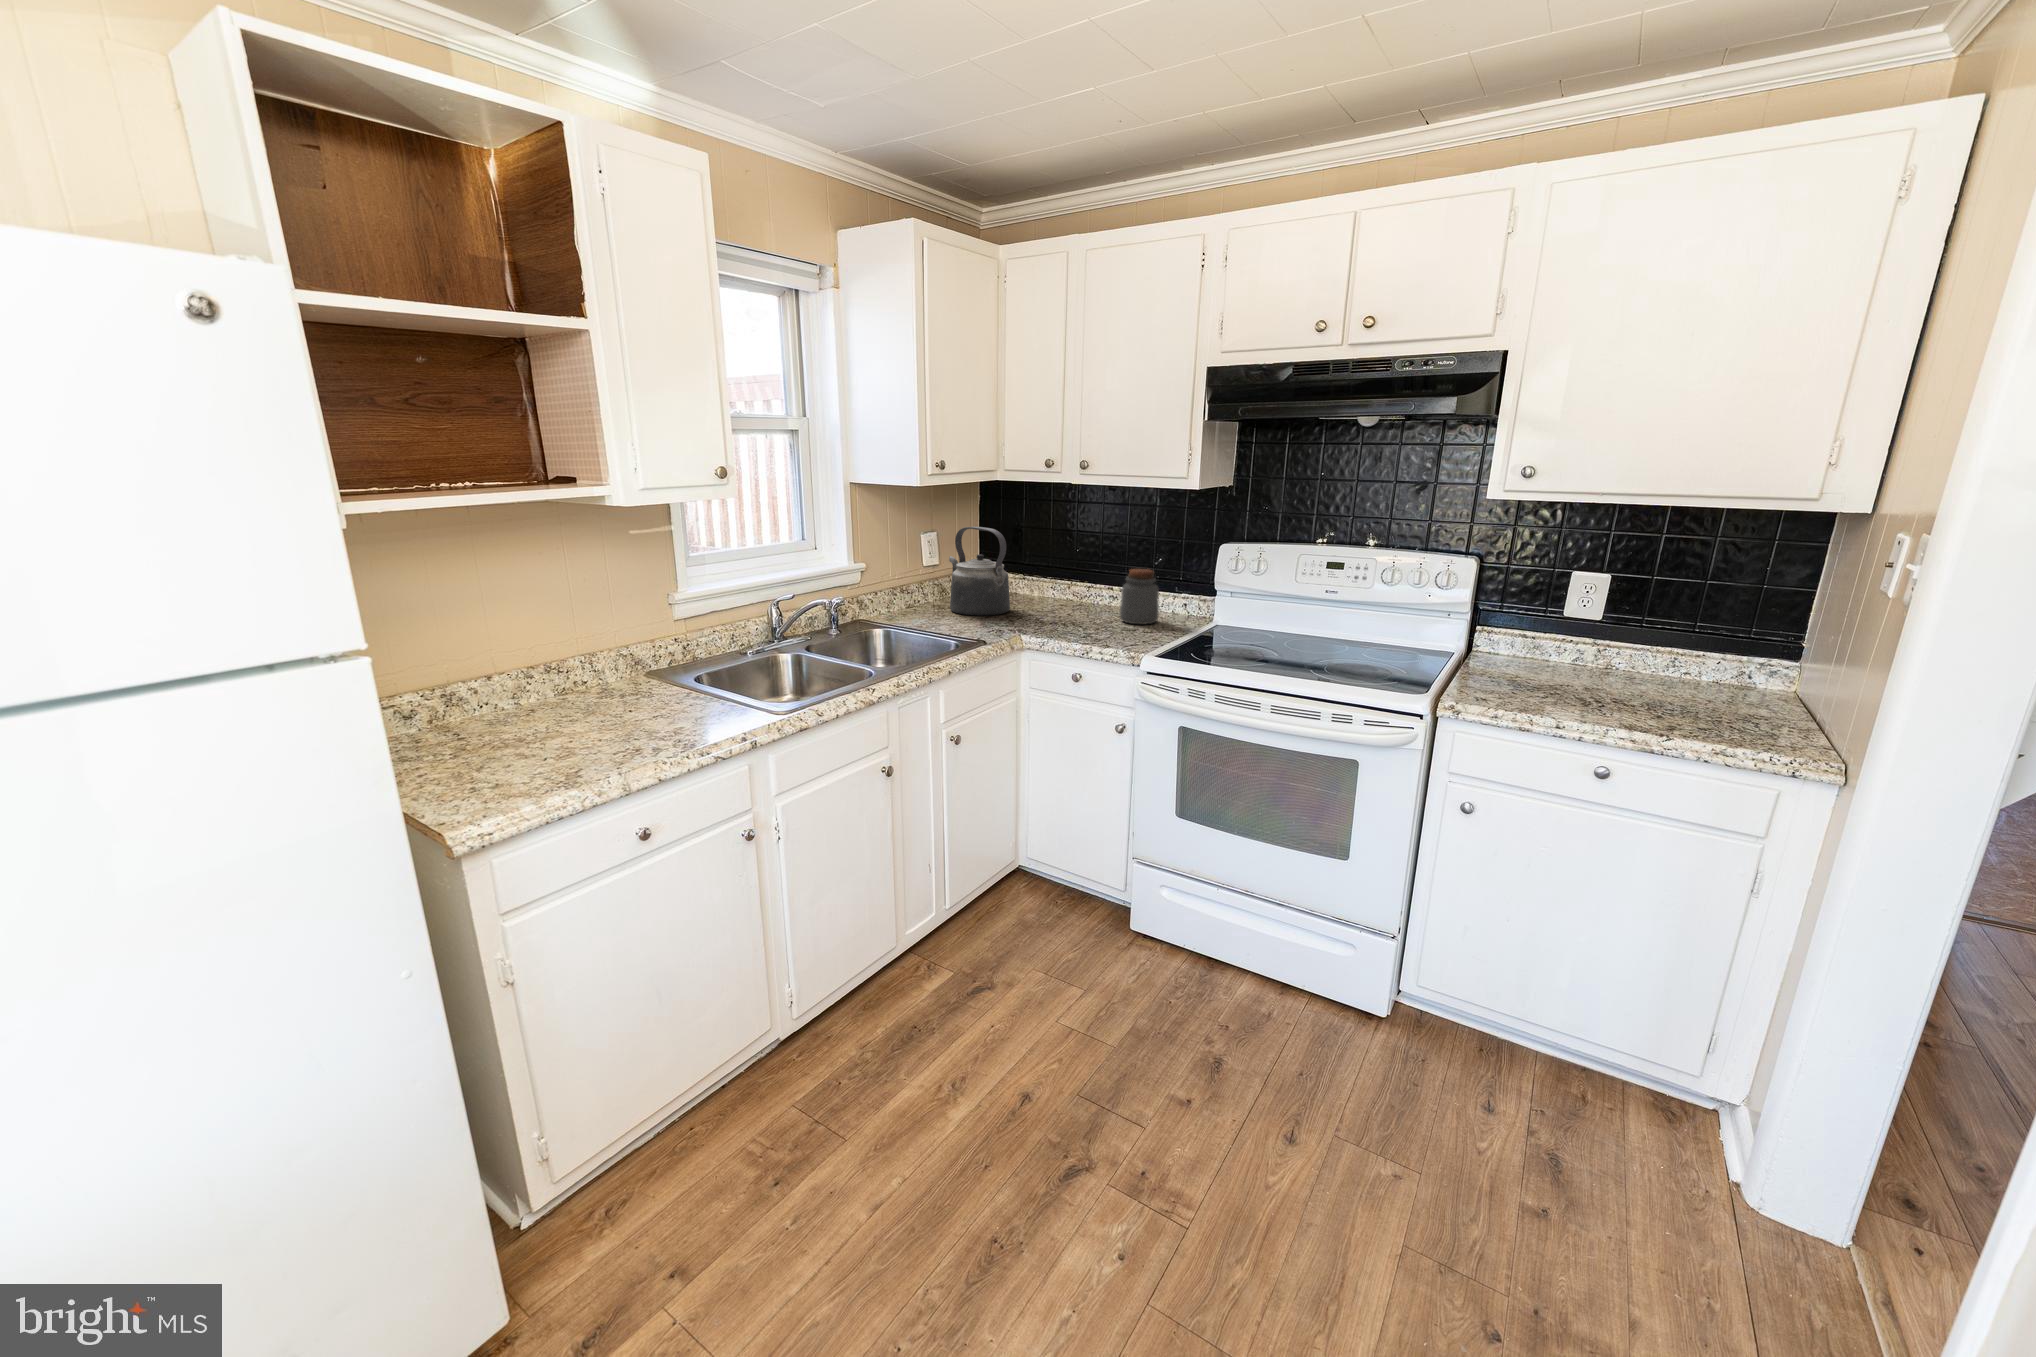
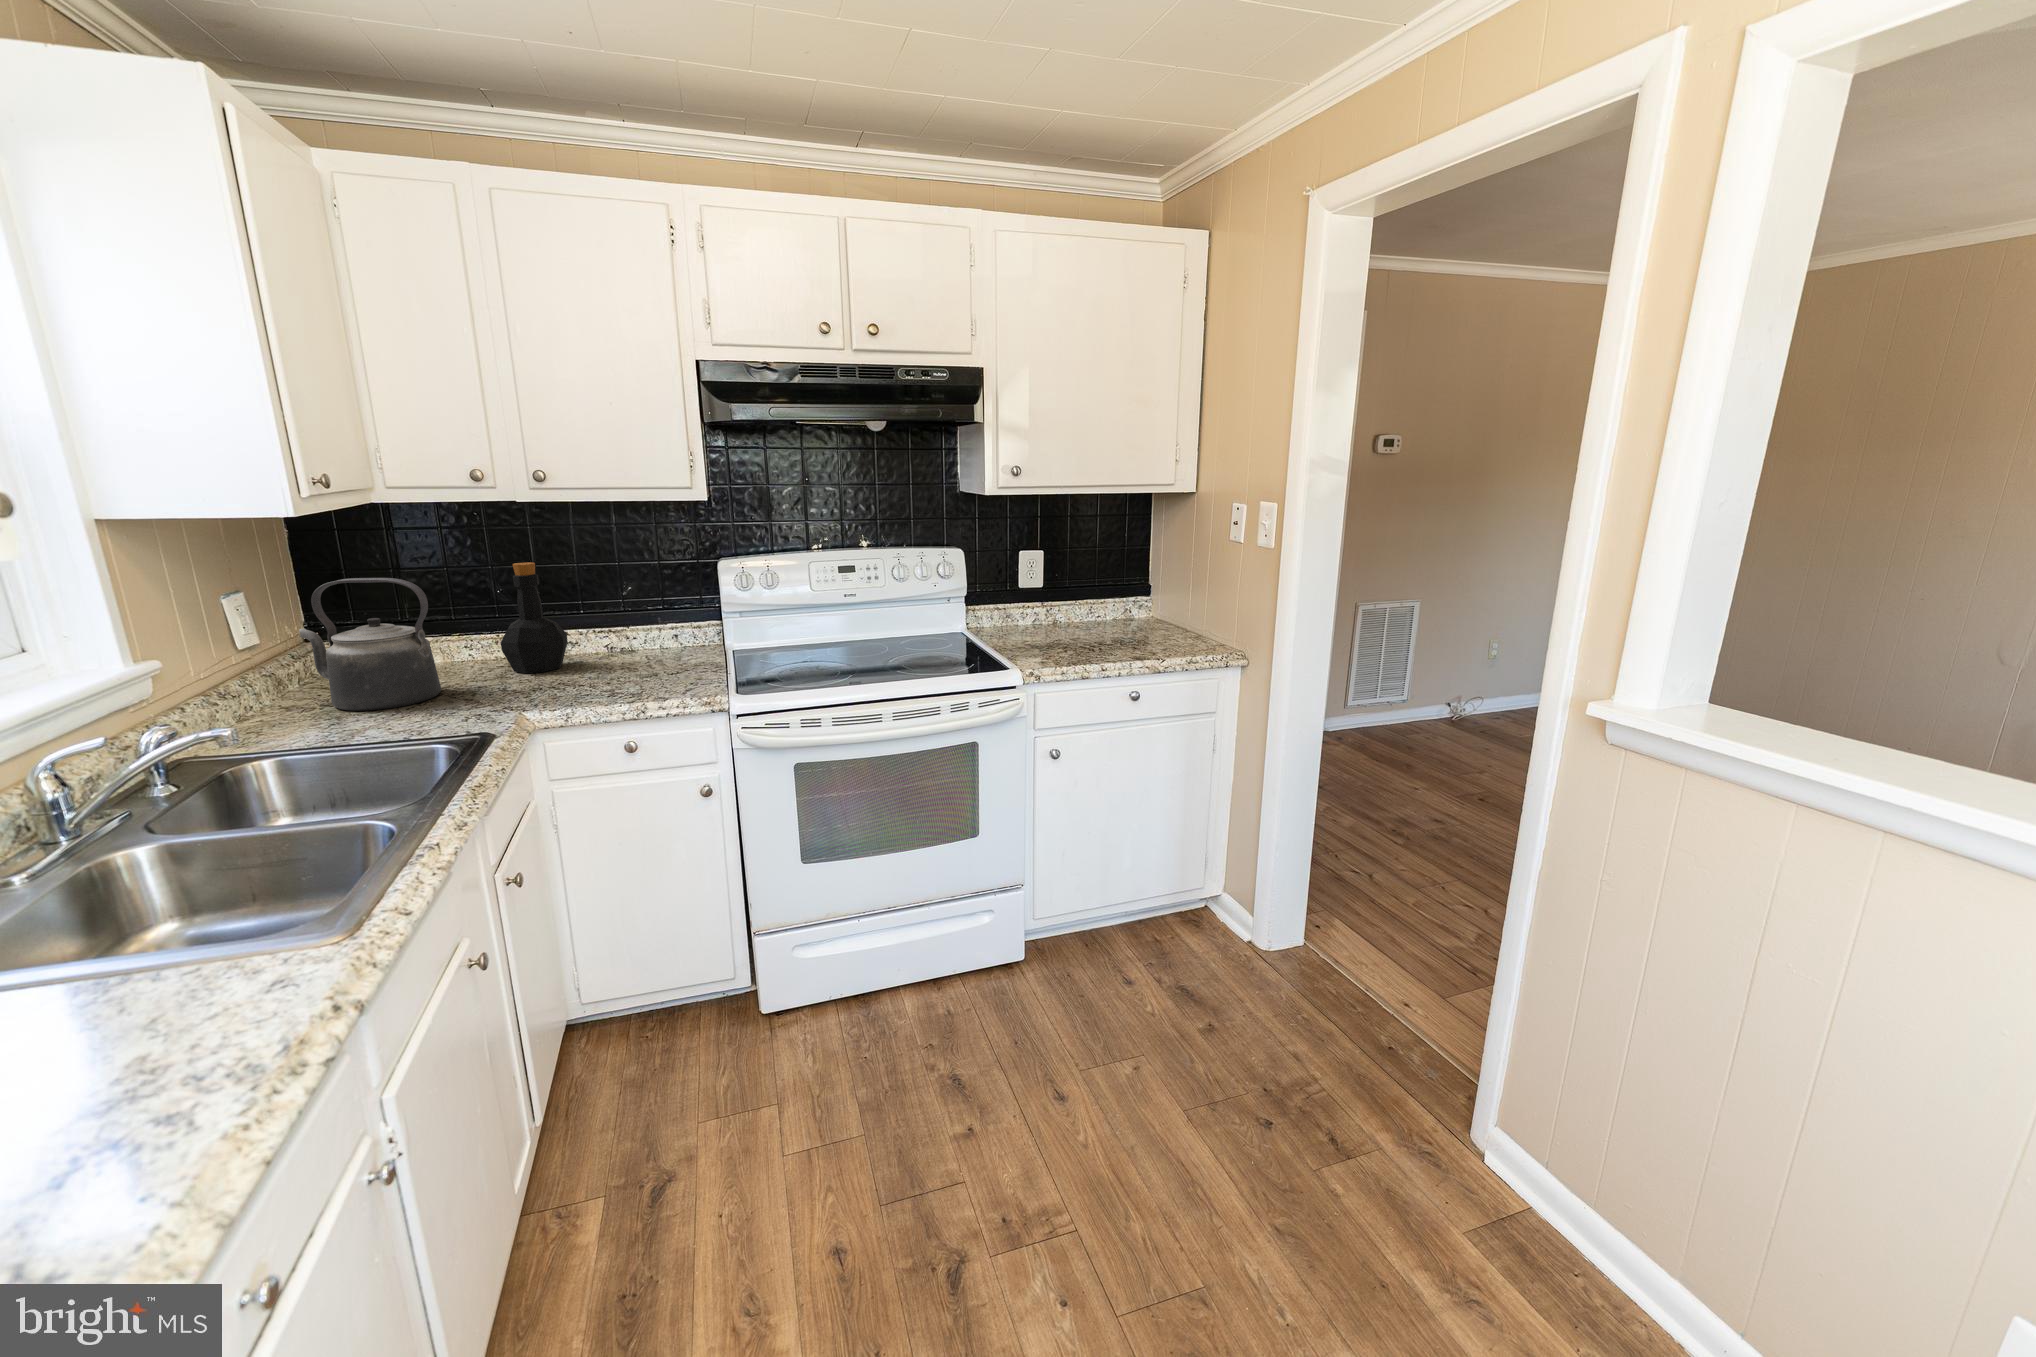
bottle: none [1059,528,1106,613] -> present [500,562,568,674]
jar: present [1120,569,1159,624] -> none [609,602,663,670]

